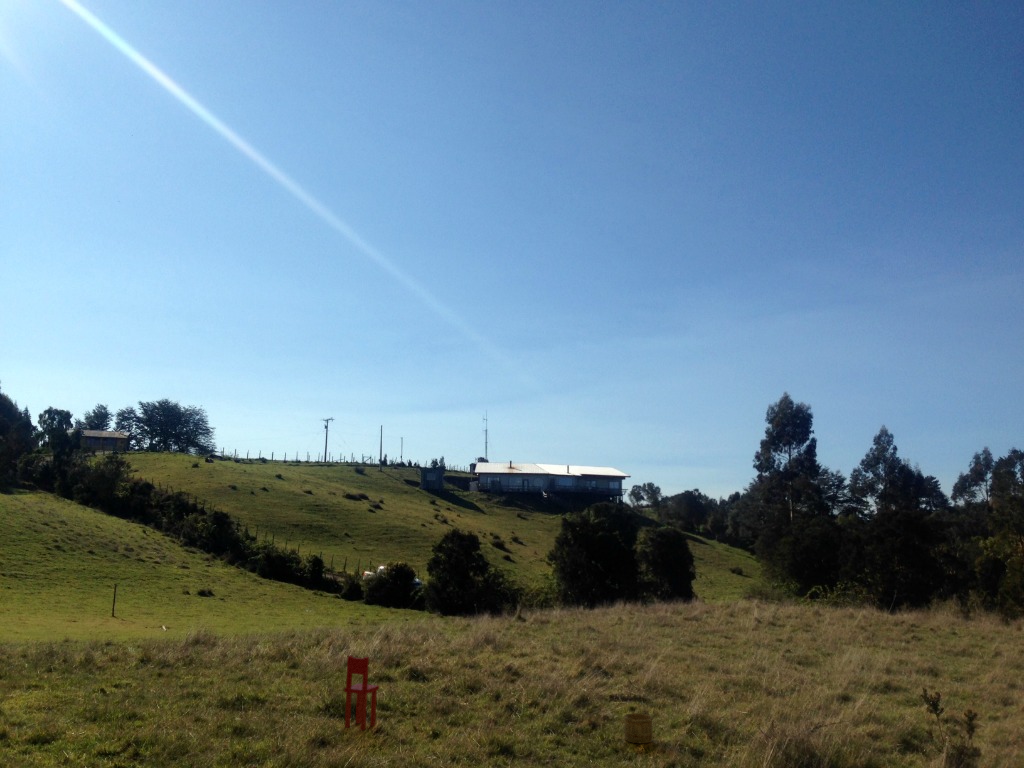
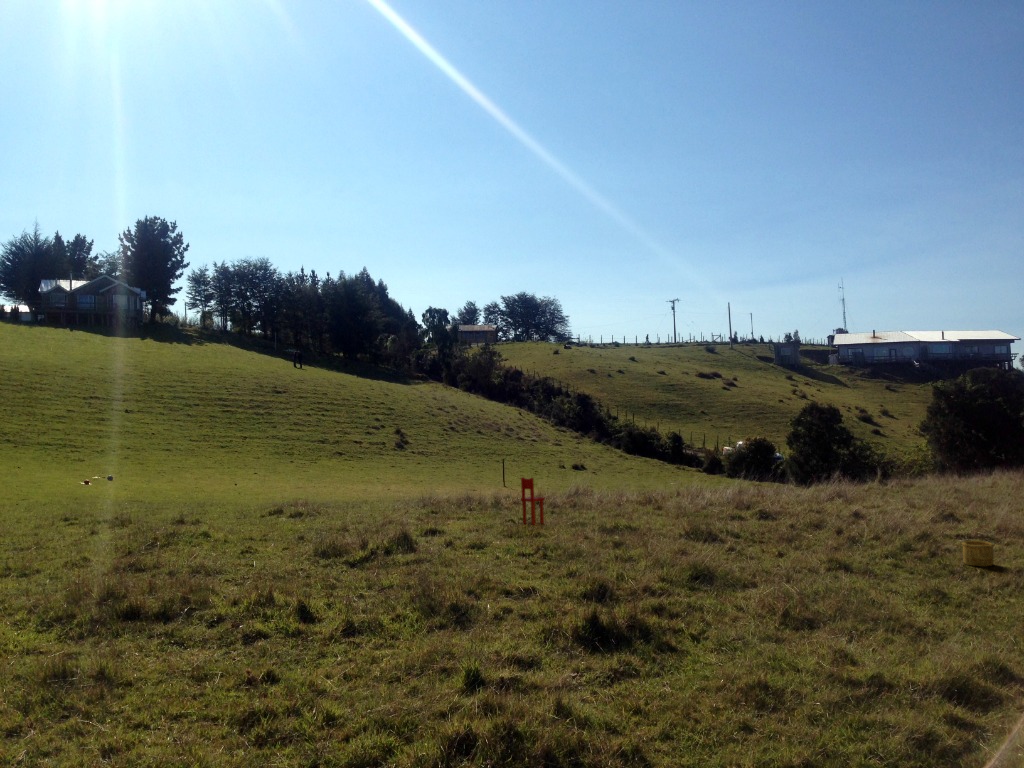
chair: present [344,656,379,730] -> present [521,477,544,525]

